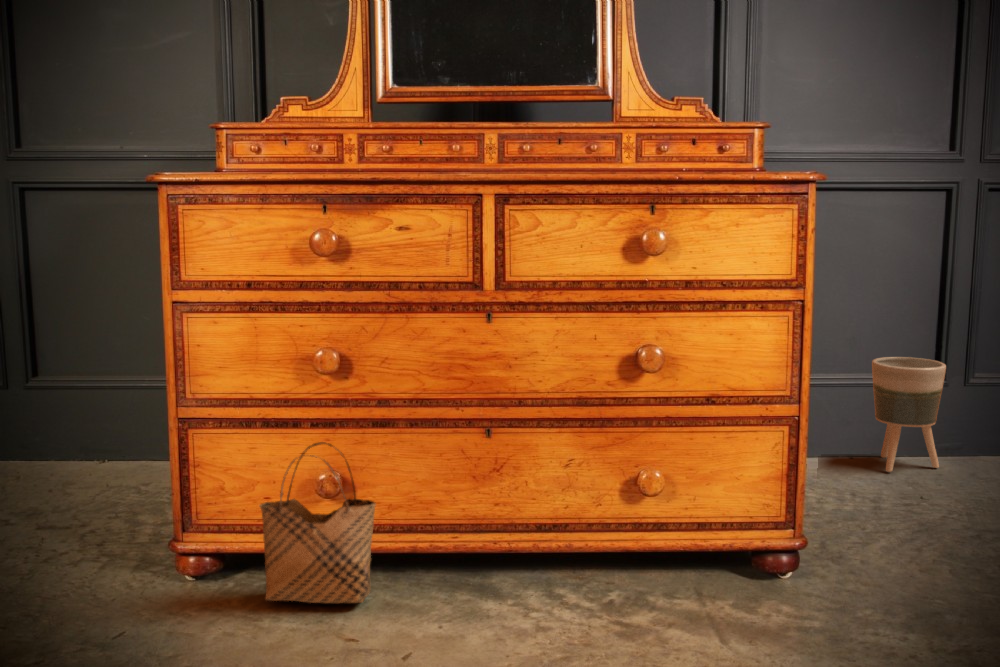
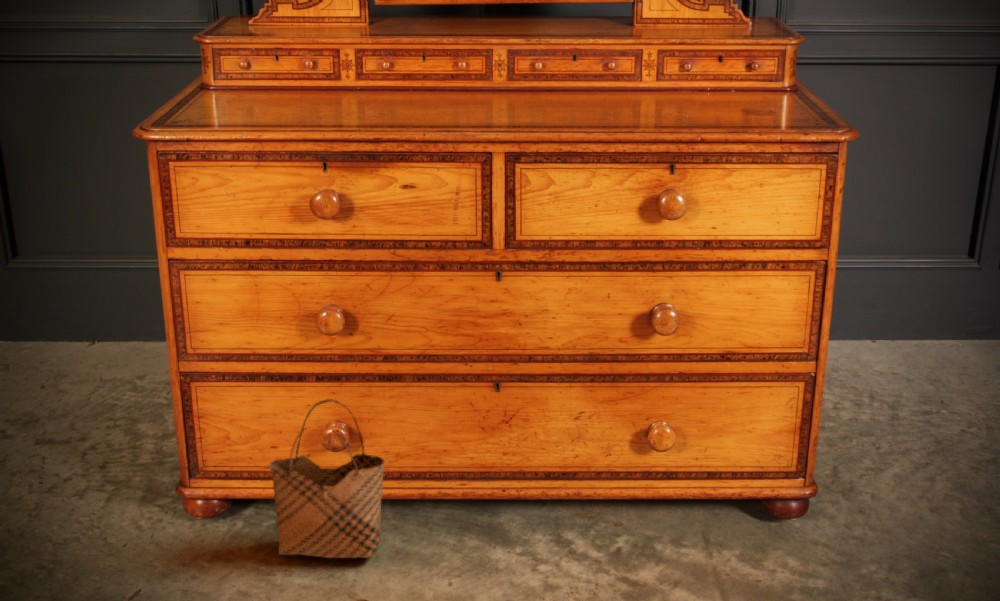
planter: present [872,357,946,472] -> none [901,247,979,371]

